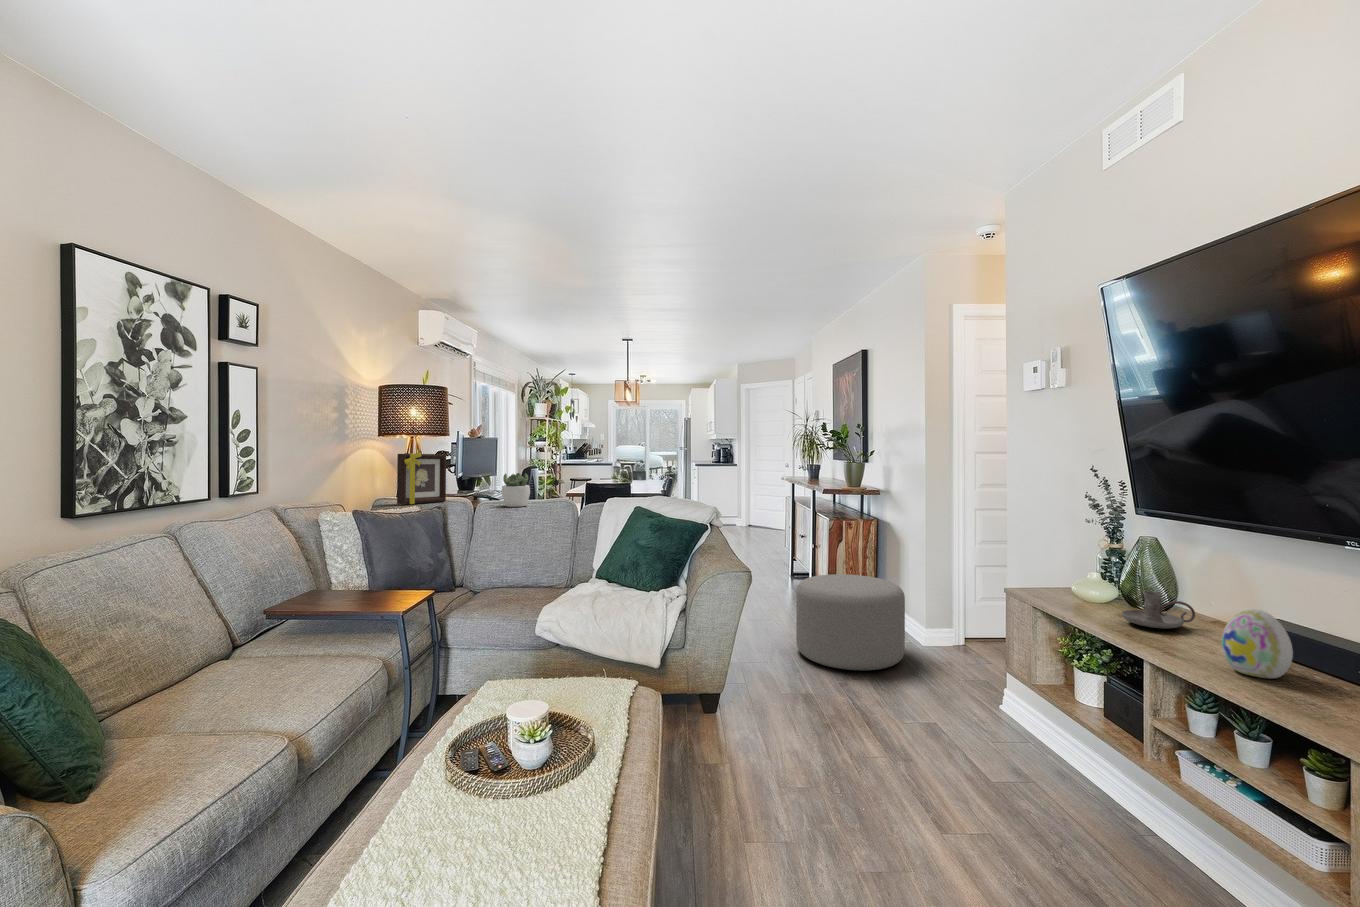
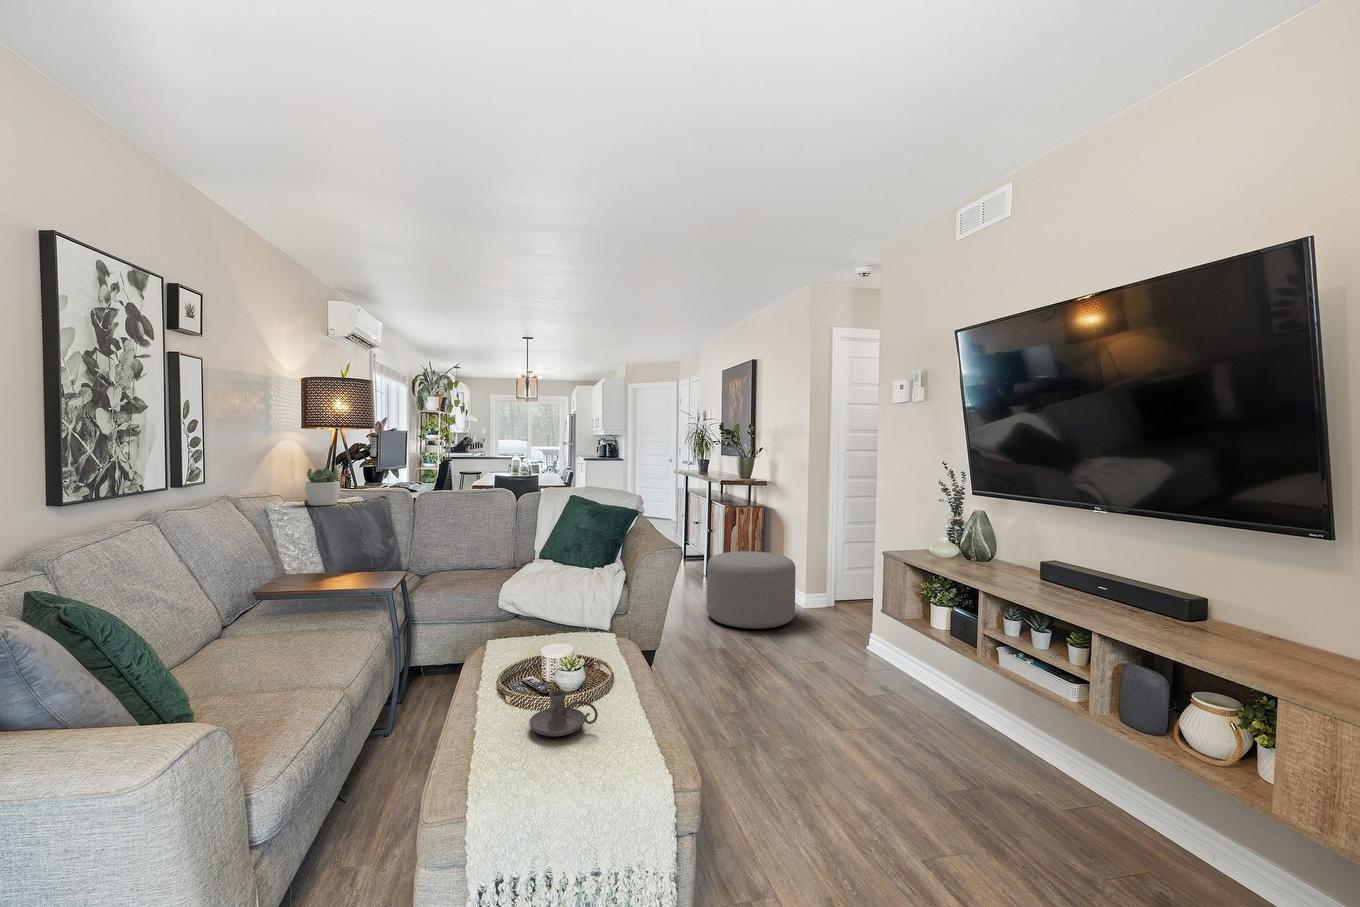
picture frame: present [397,452,446,504] -> none [337,444,382,495]
succulent plant: present [501,473,530,507] -> present [305,468,341,506]
candle holder: present [1122,591,1195,629] -> present [529,690,598,736]
decorative egg: present [1221,608,1293,678] -> none [1025,549,1064,592]

